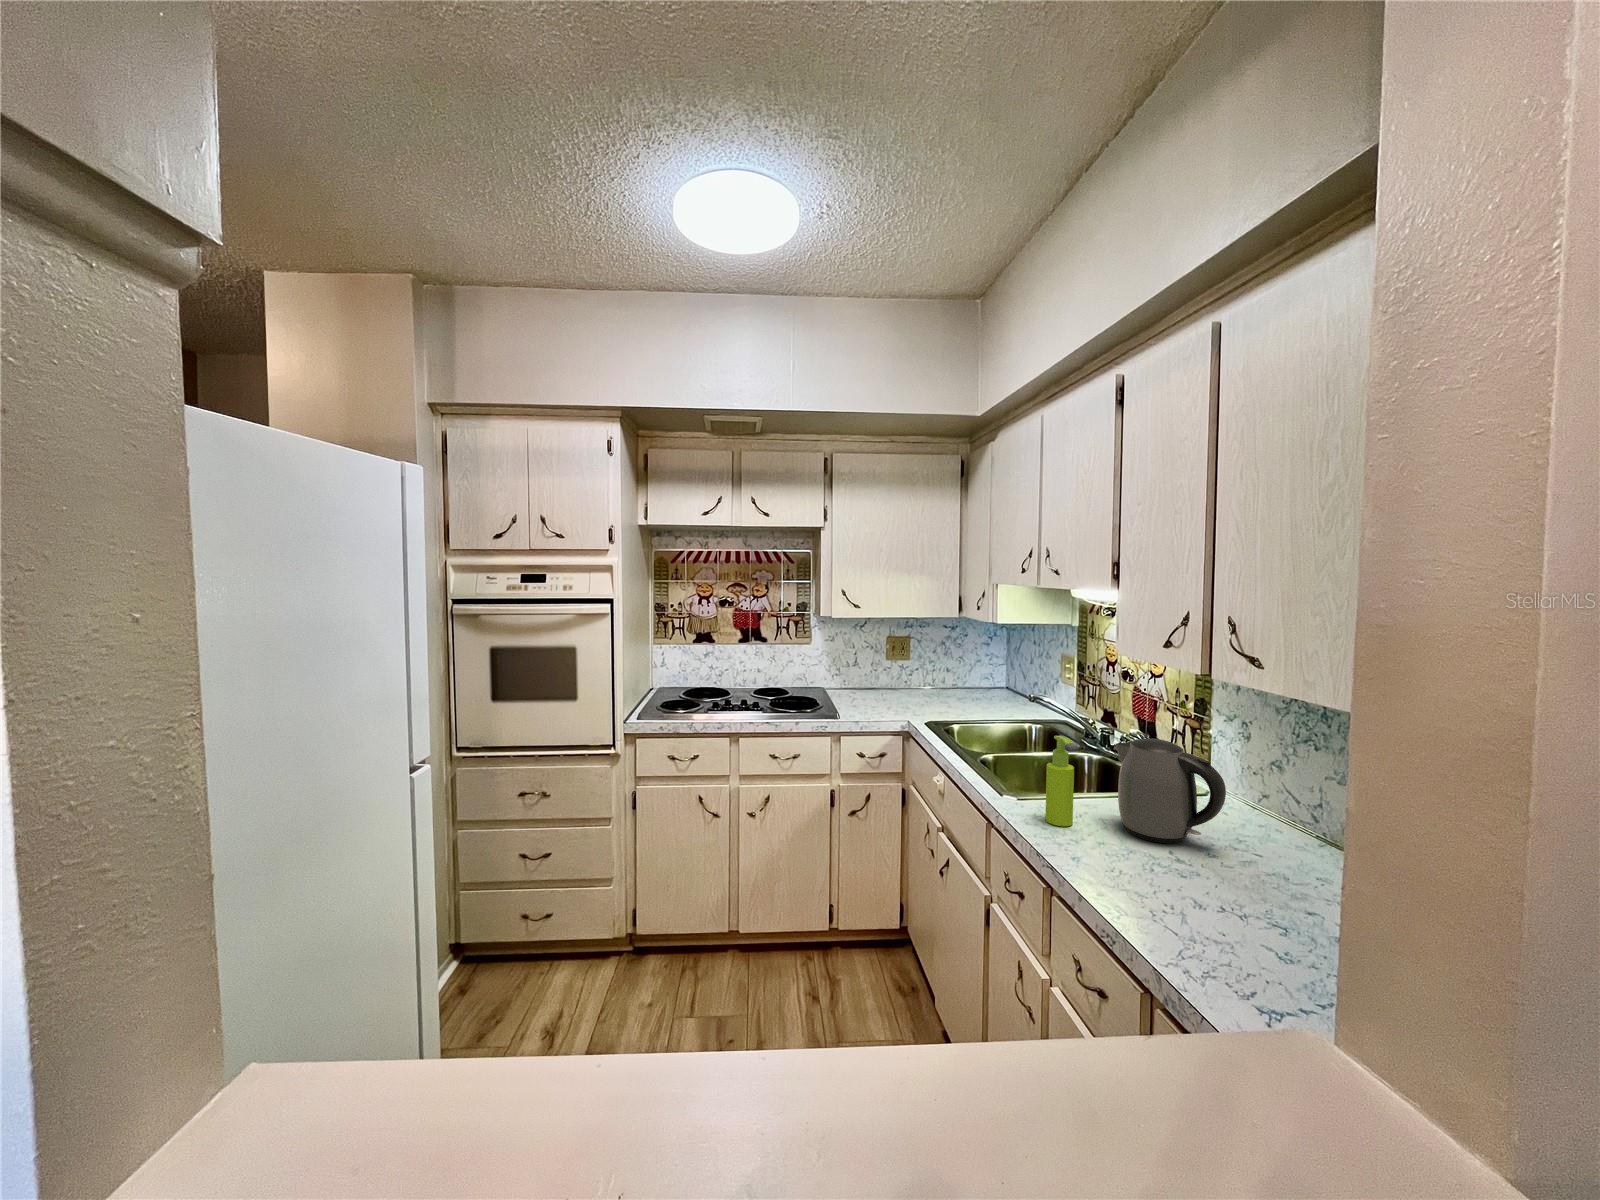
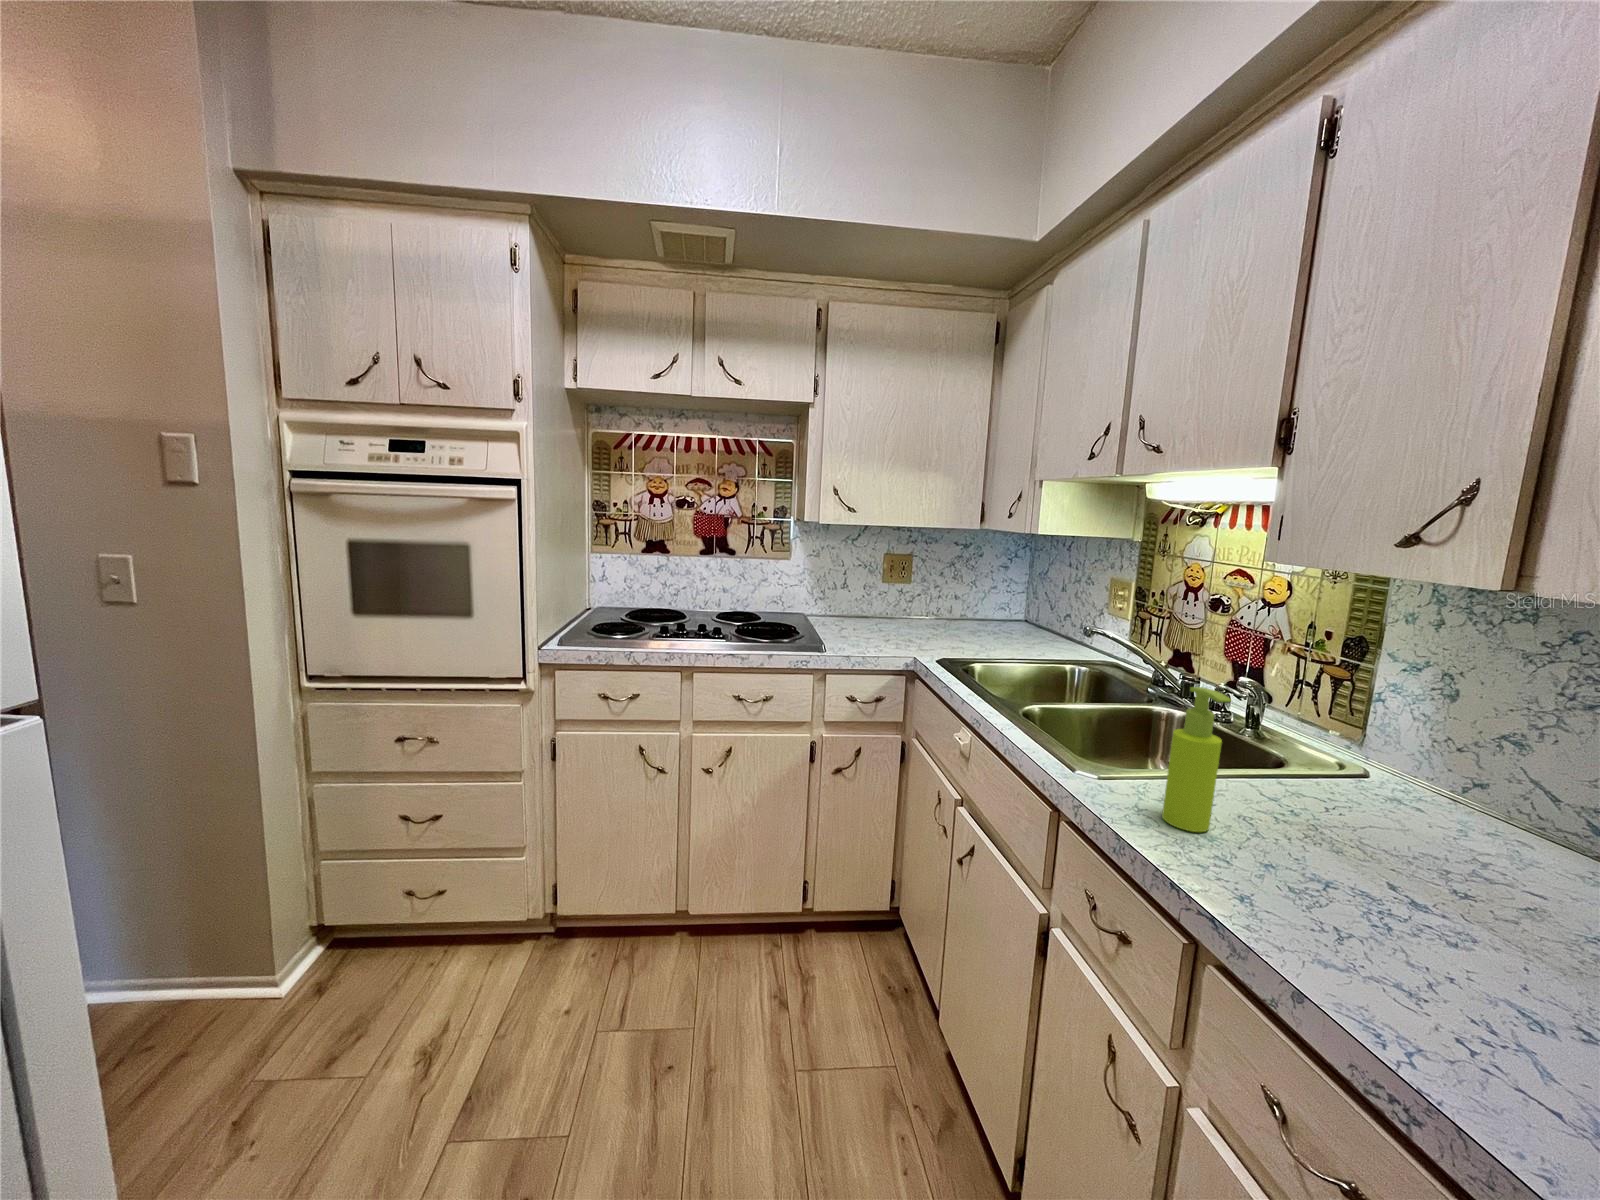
kettle: present [1116,738,1226,843] -> none [1286,696,1506,870]

